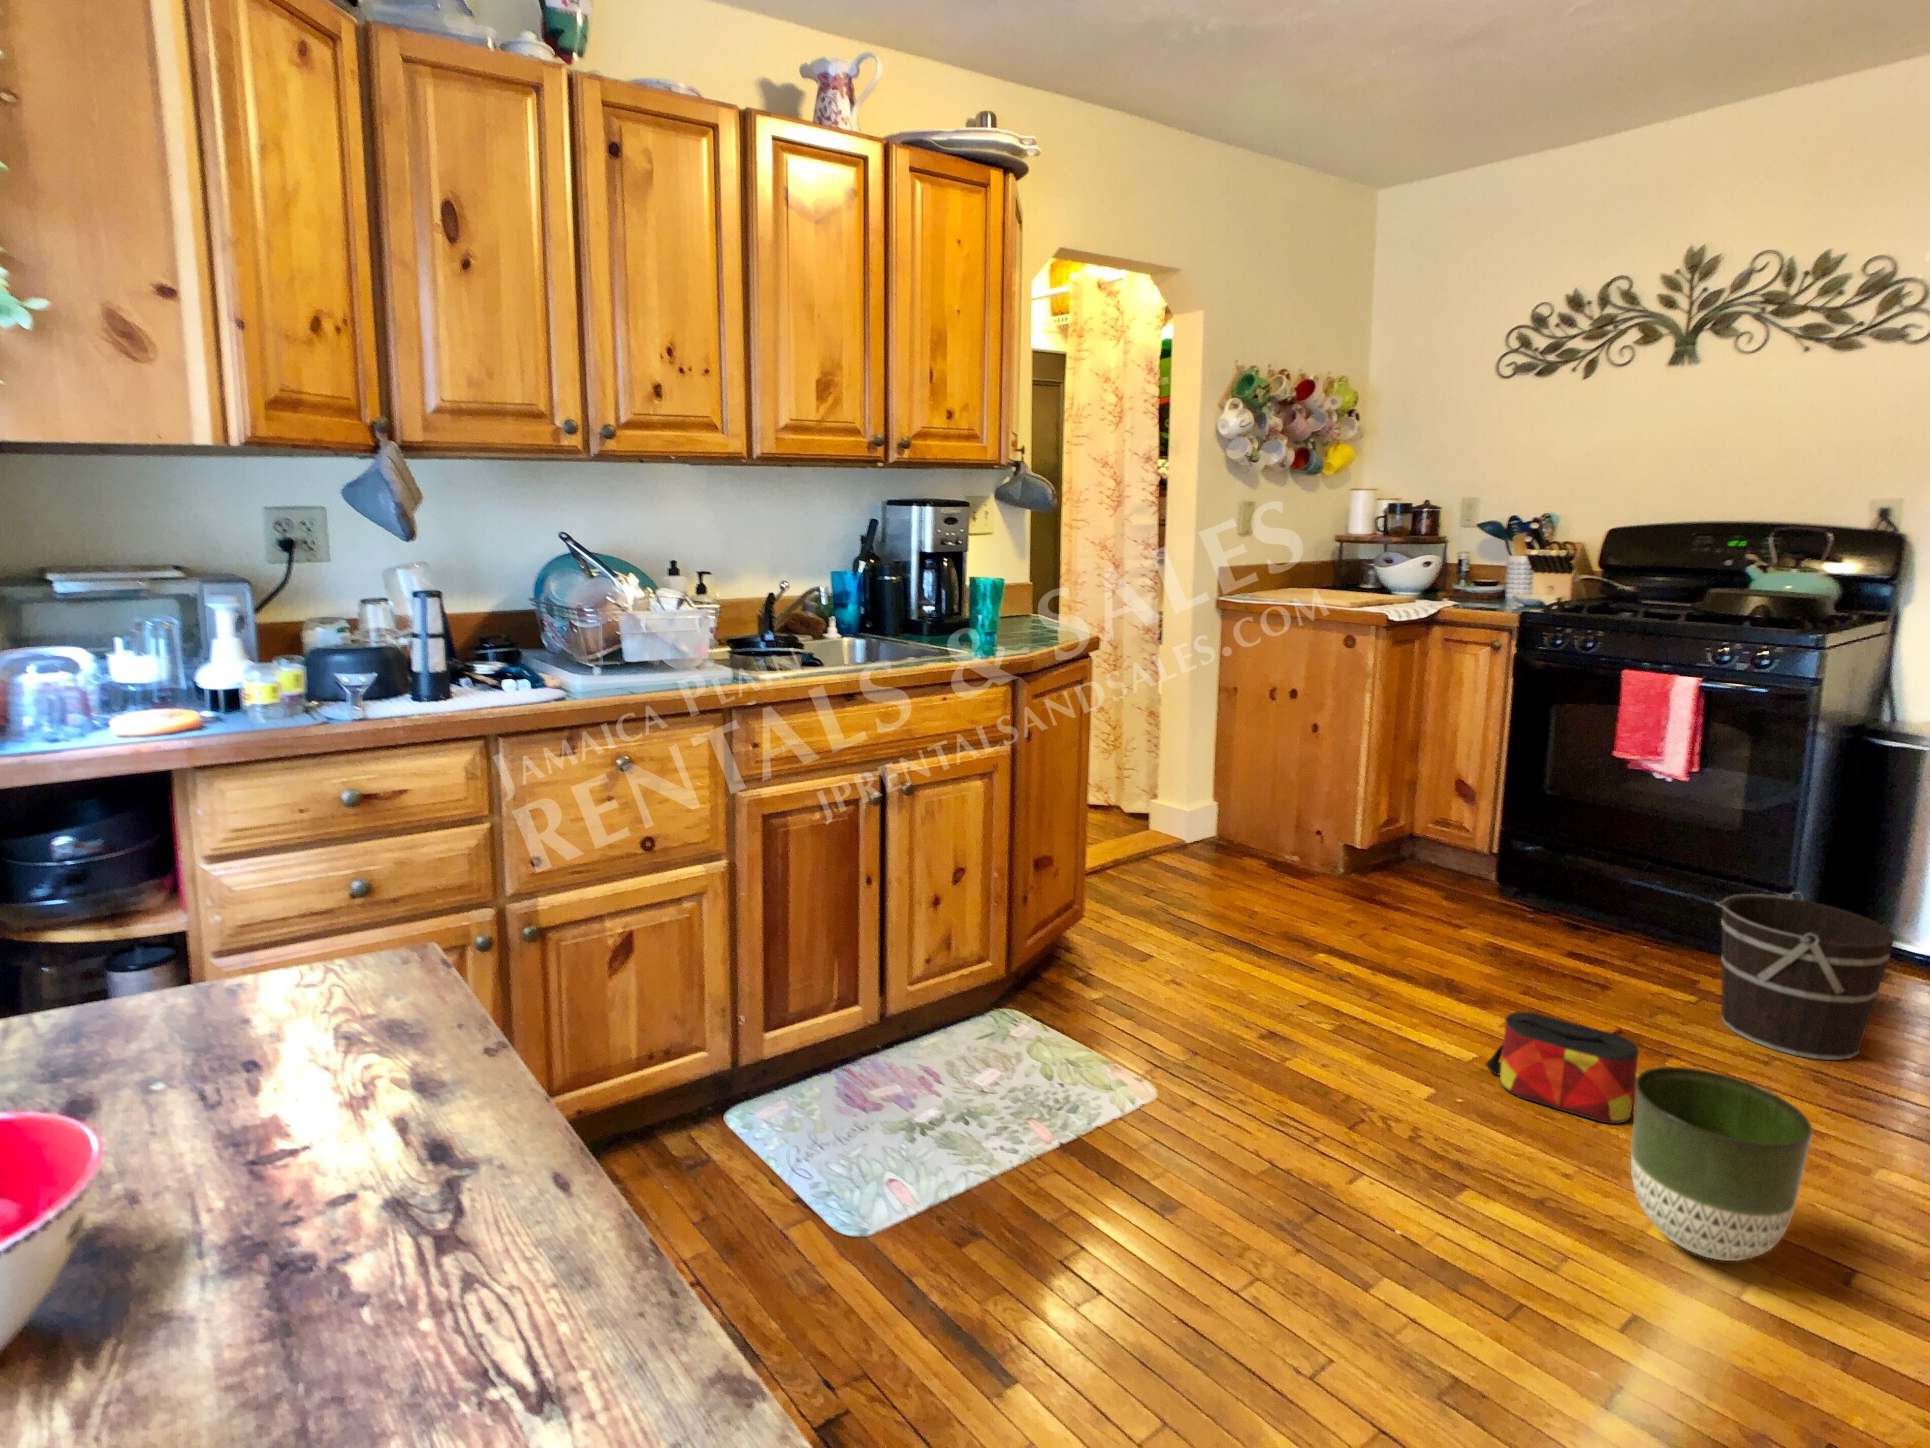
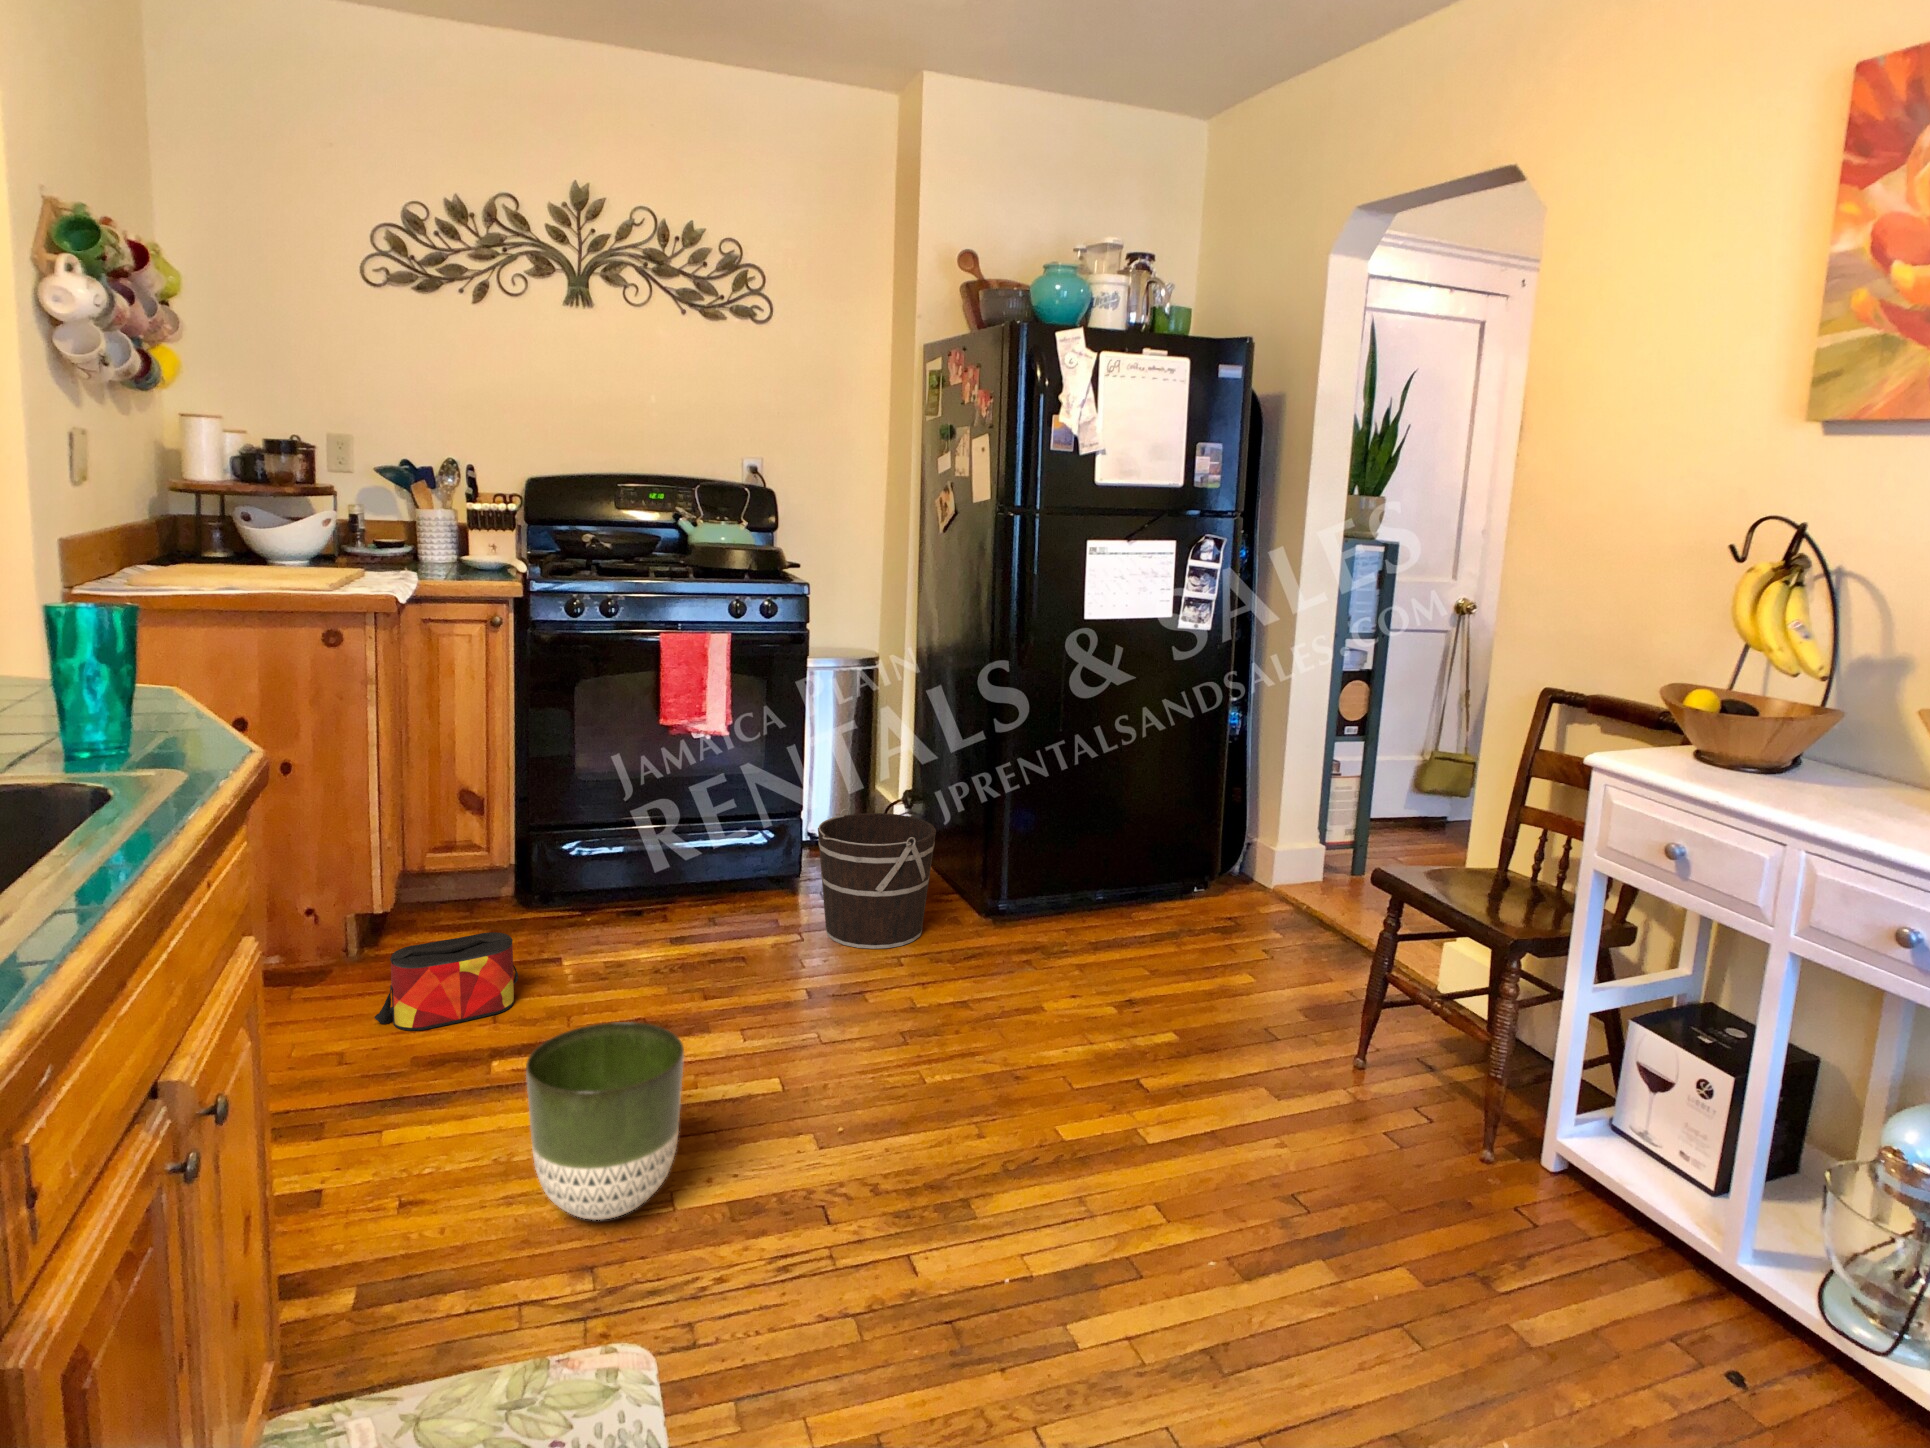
bag: present [1485,1012,1639,1124] -> present [374,932,518,1031]
planter: present [1631,1067,1812,1261] -> present [526,1022,684,1220]

